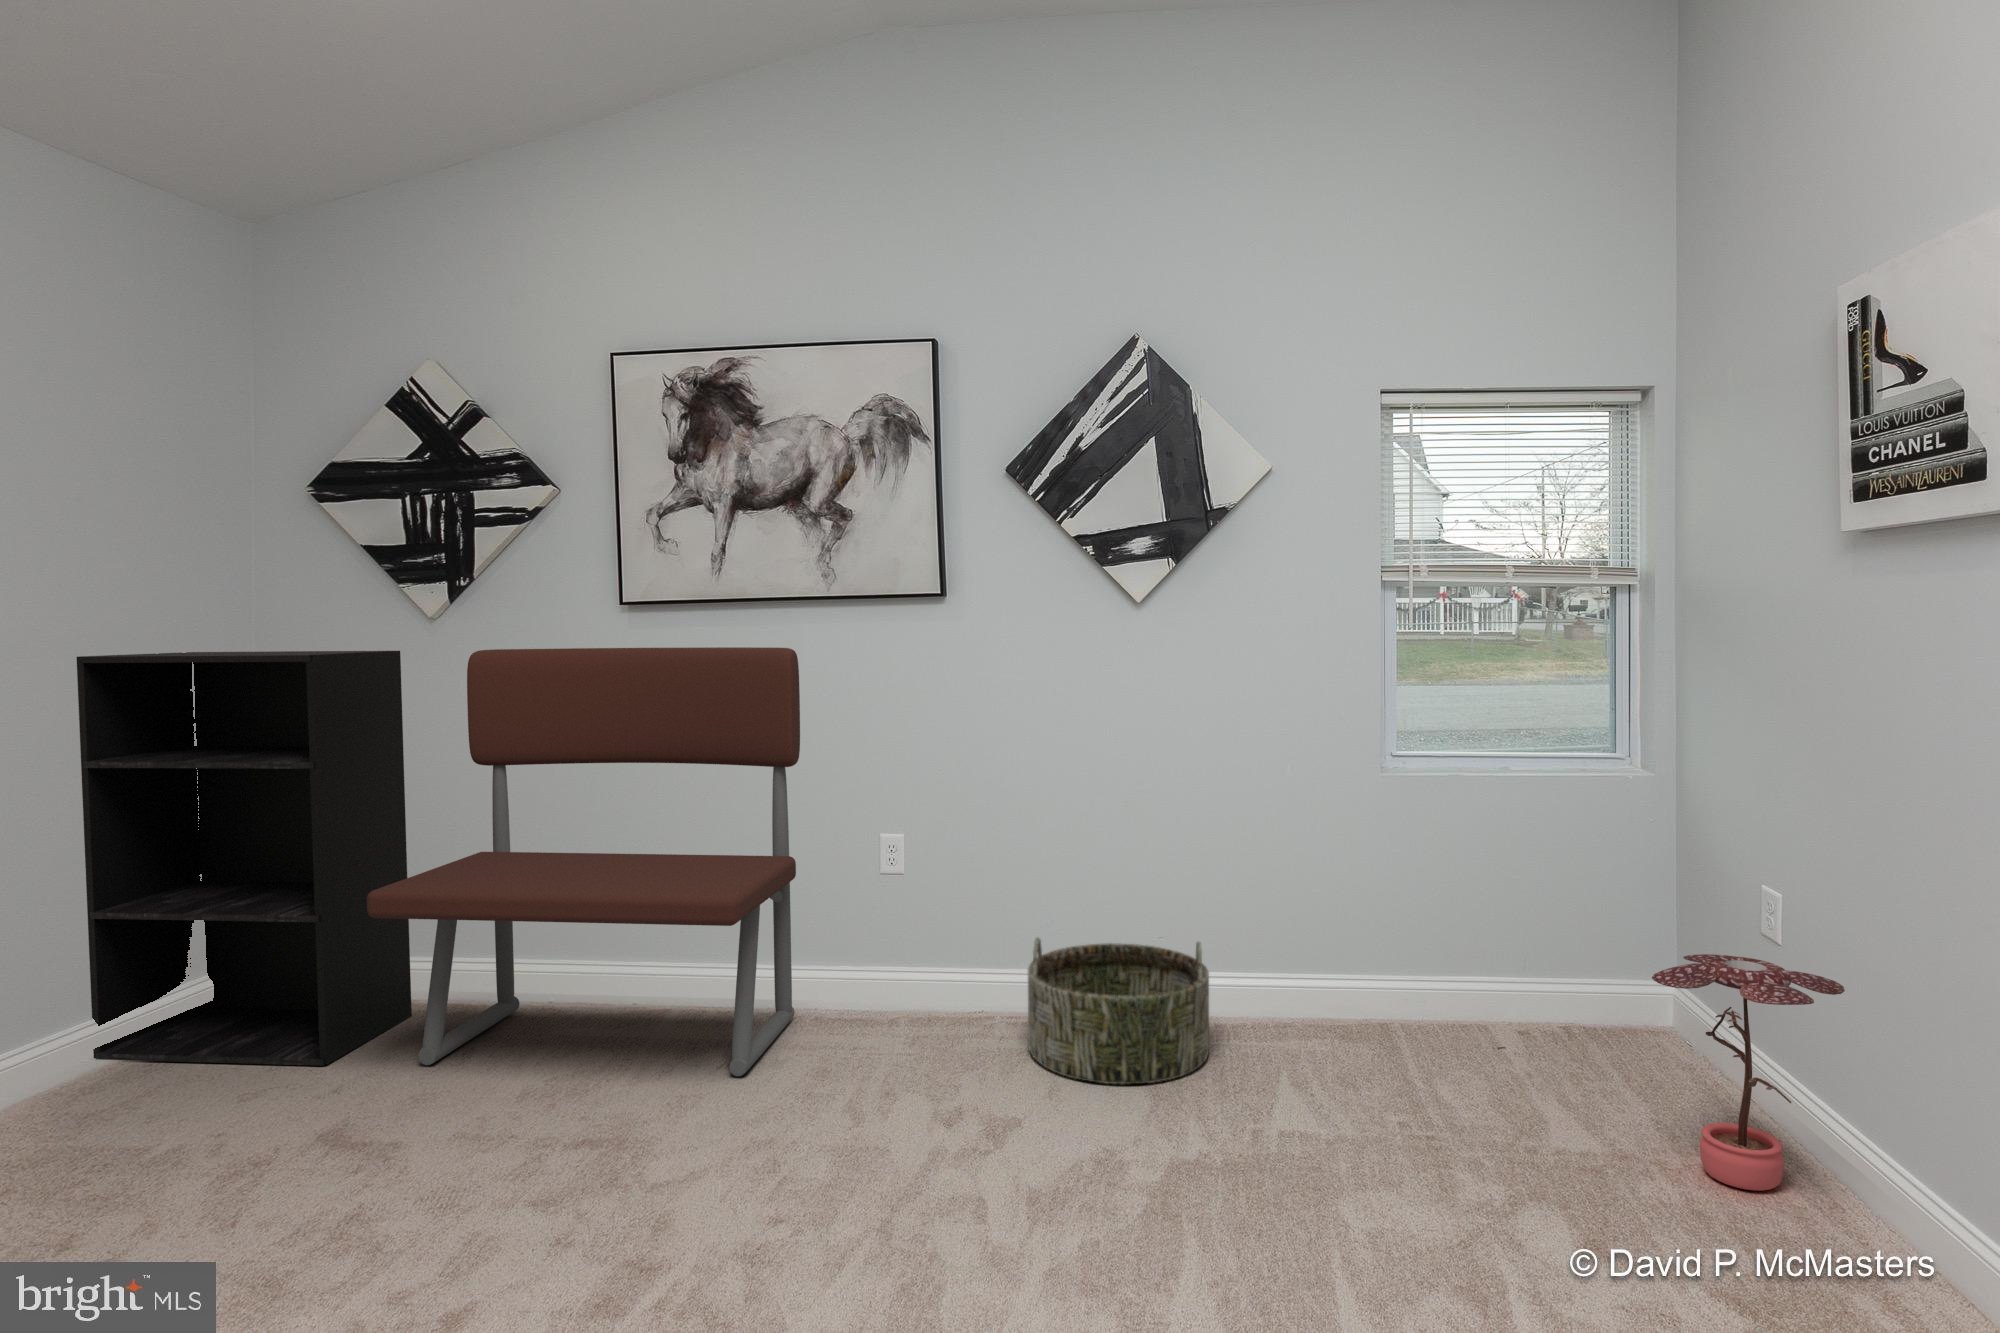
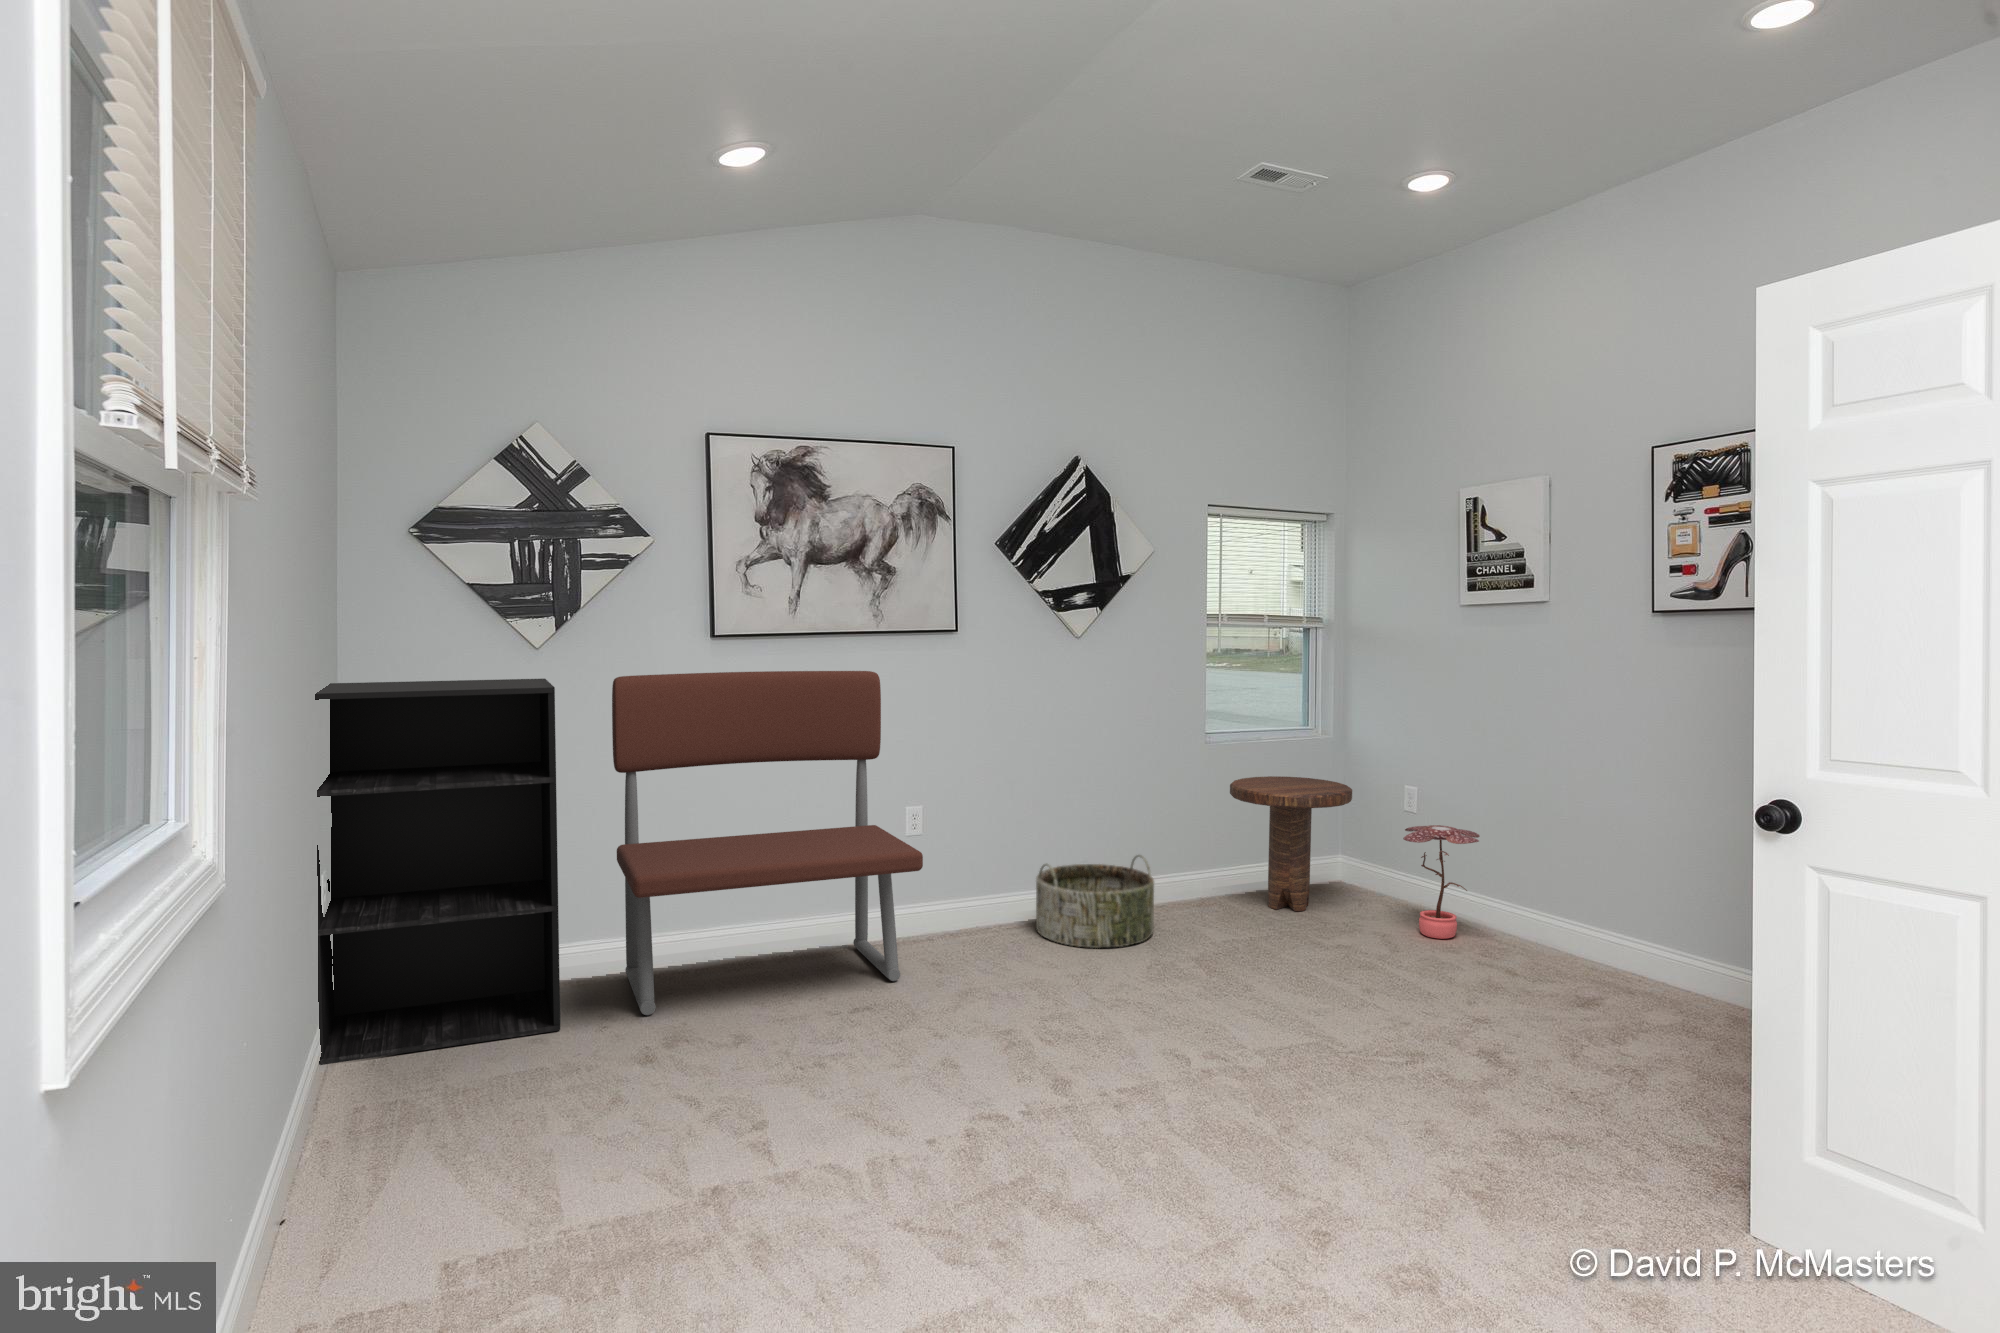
side table: none [1391,836,1615,1076] -> present [1230,776,1352,911]

